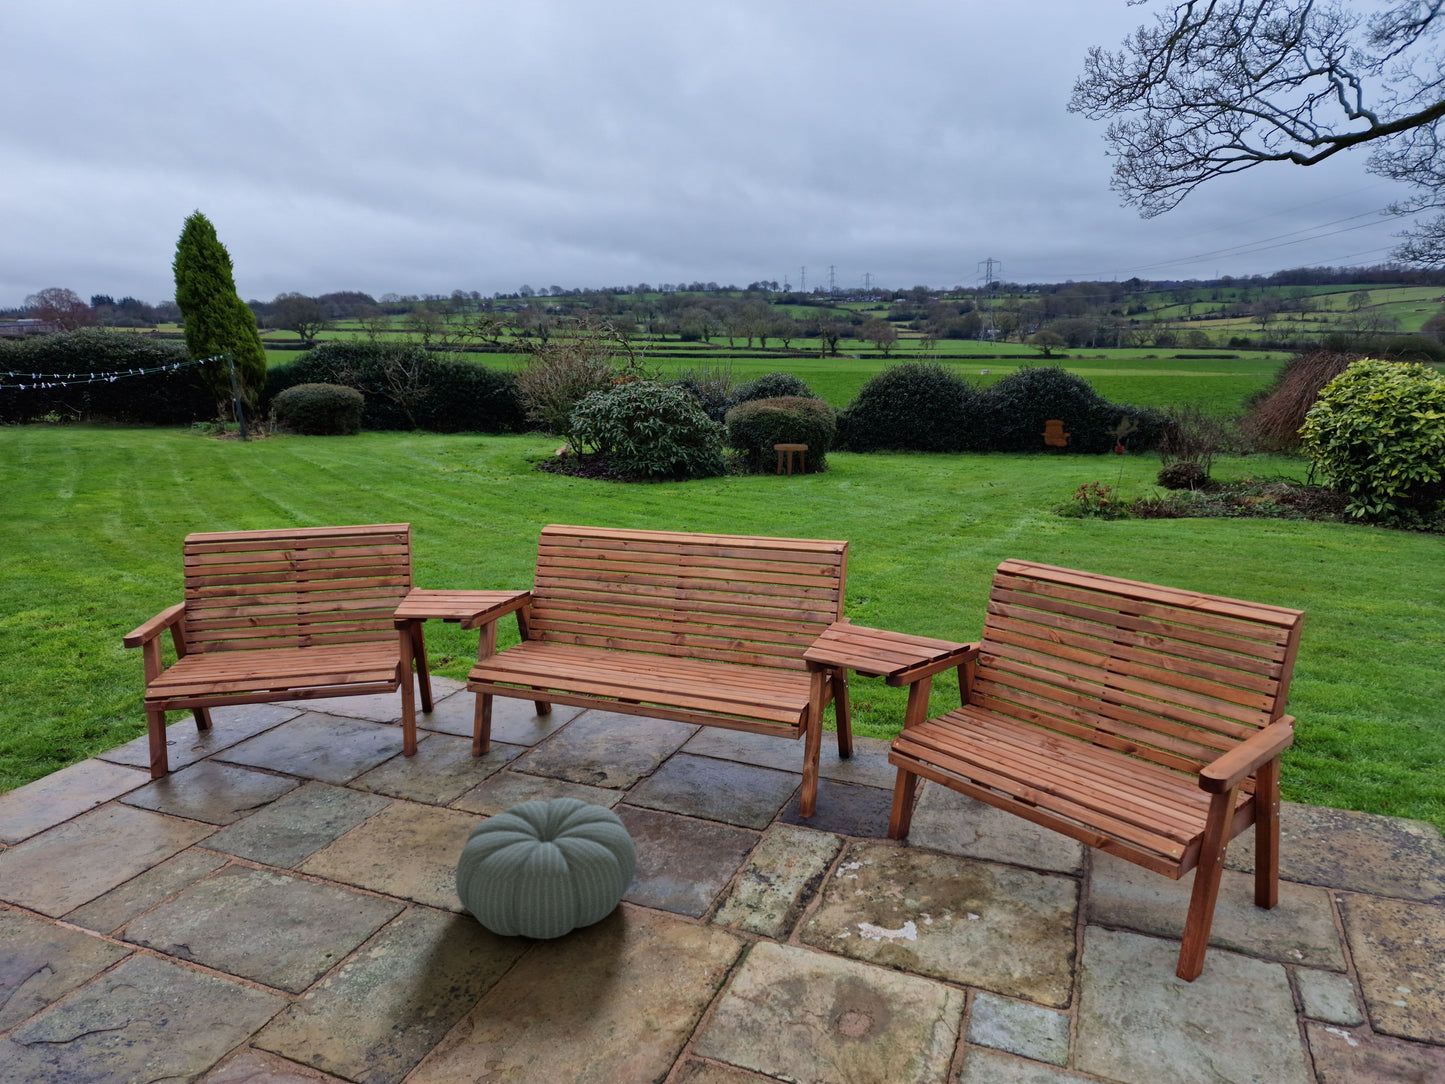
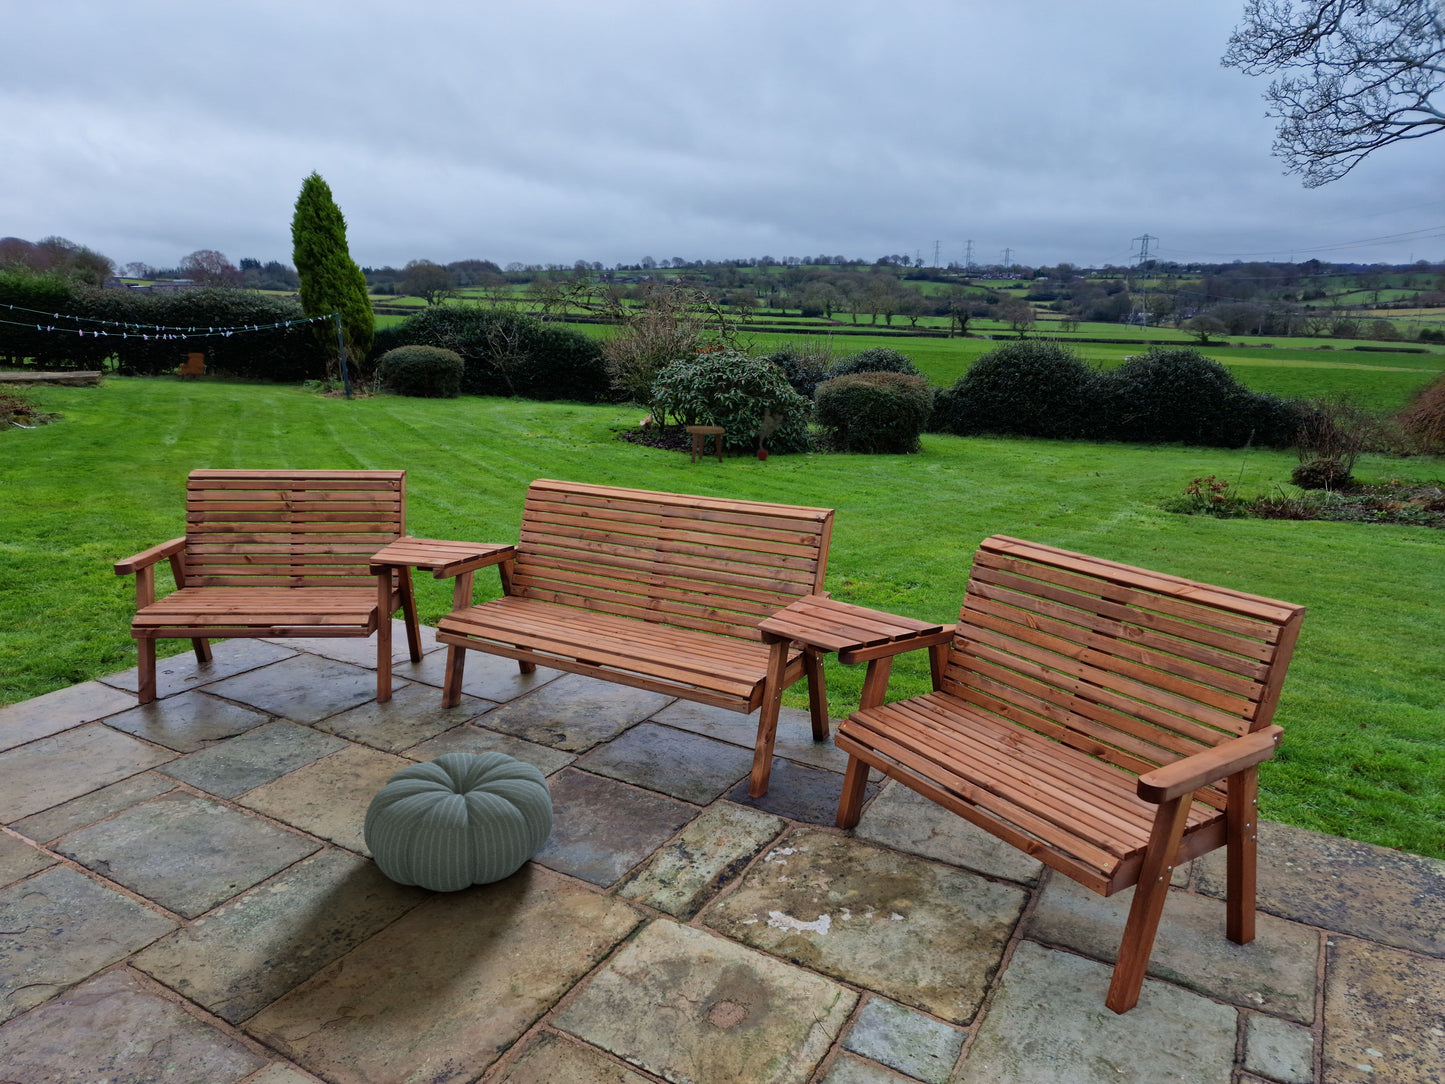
potted tree: present [1105,416,1138,453] -> present [749,408,783,460]
lounge chair: present [1042,420,1070,454] -> present [176,353,205,381]
side table: present [774,444,808,477] -> present [686,426,725,462]

